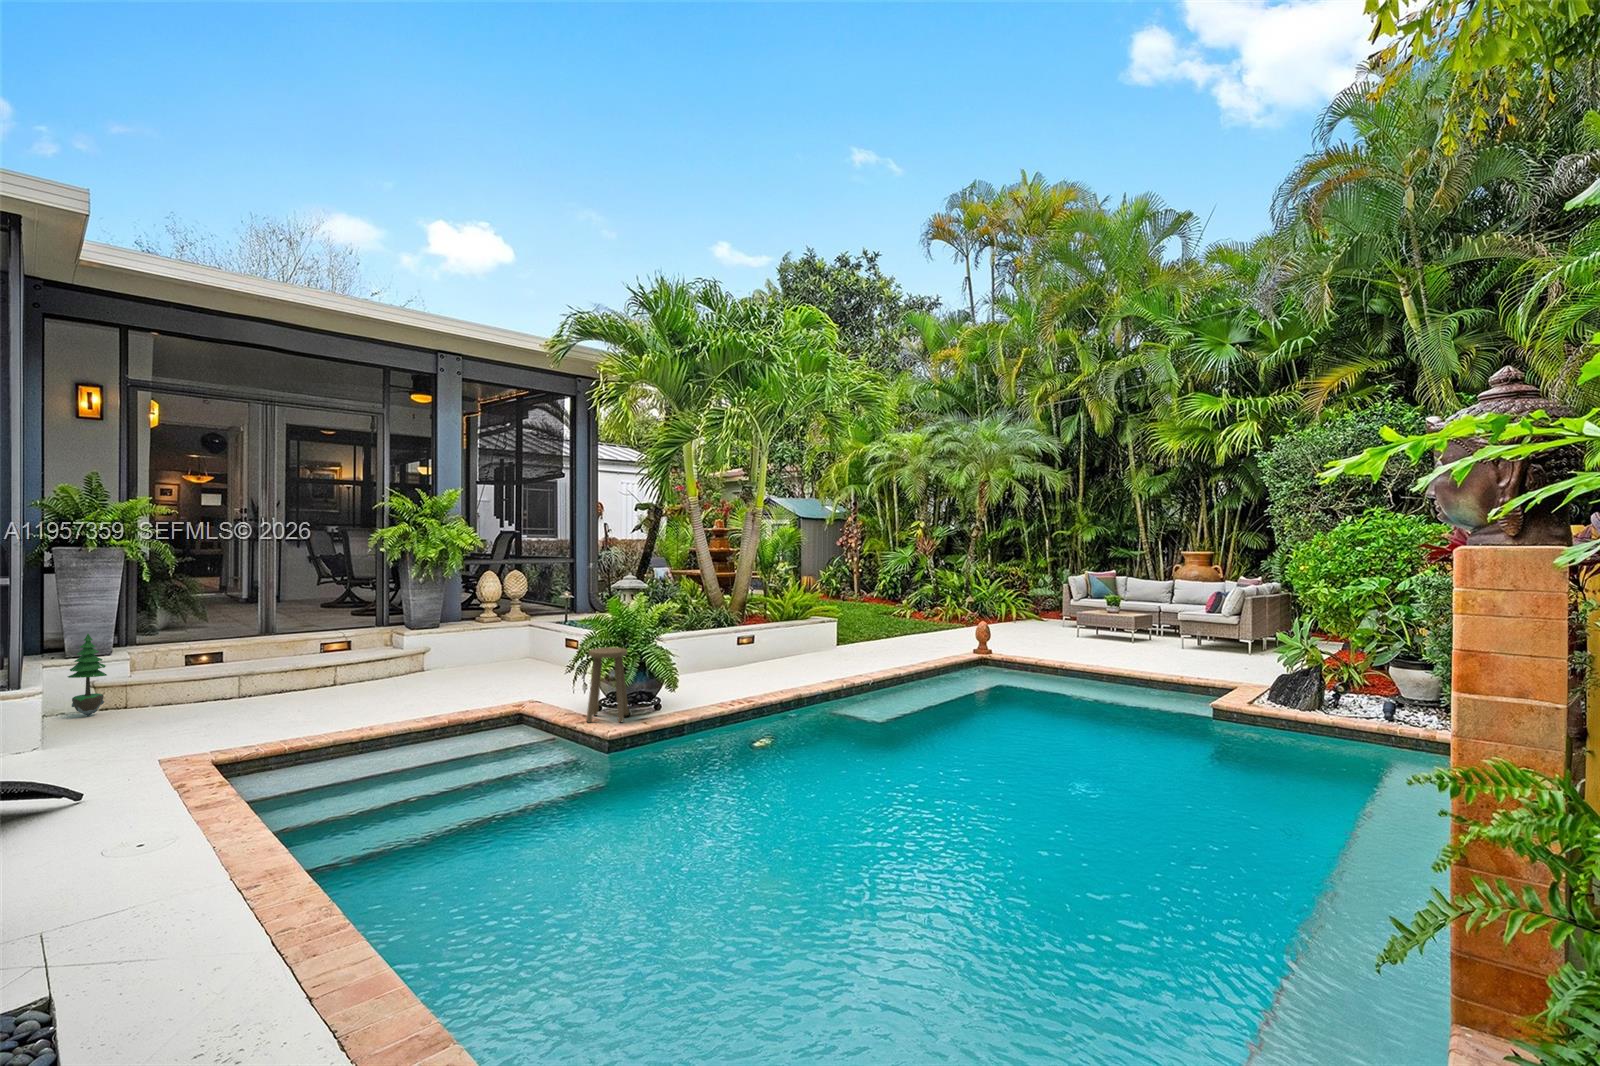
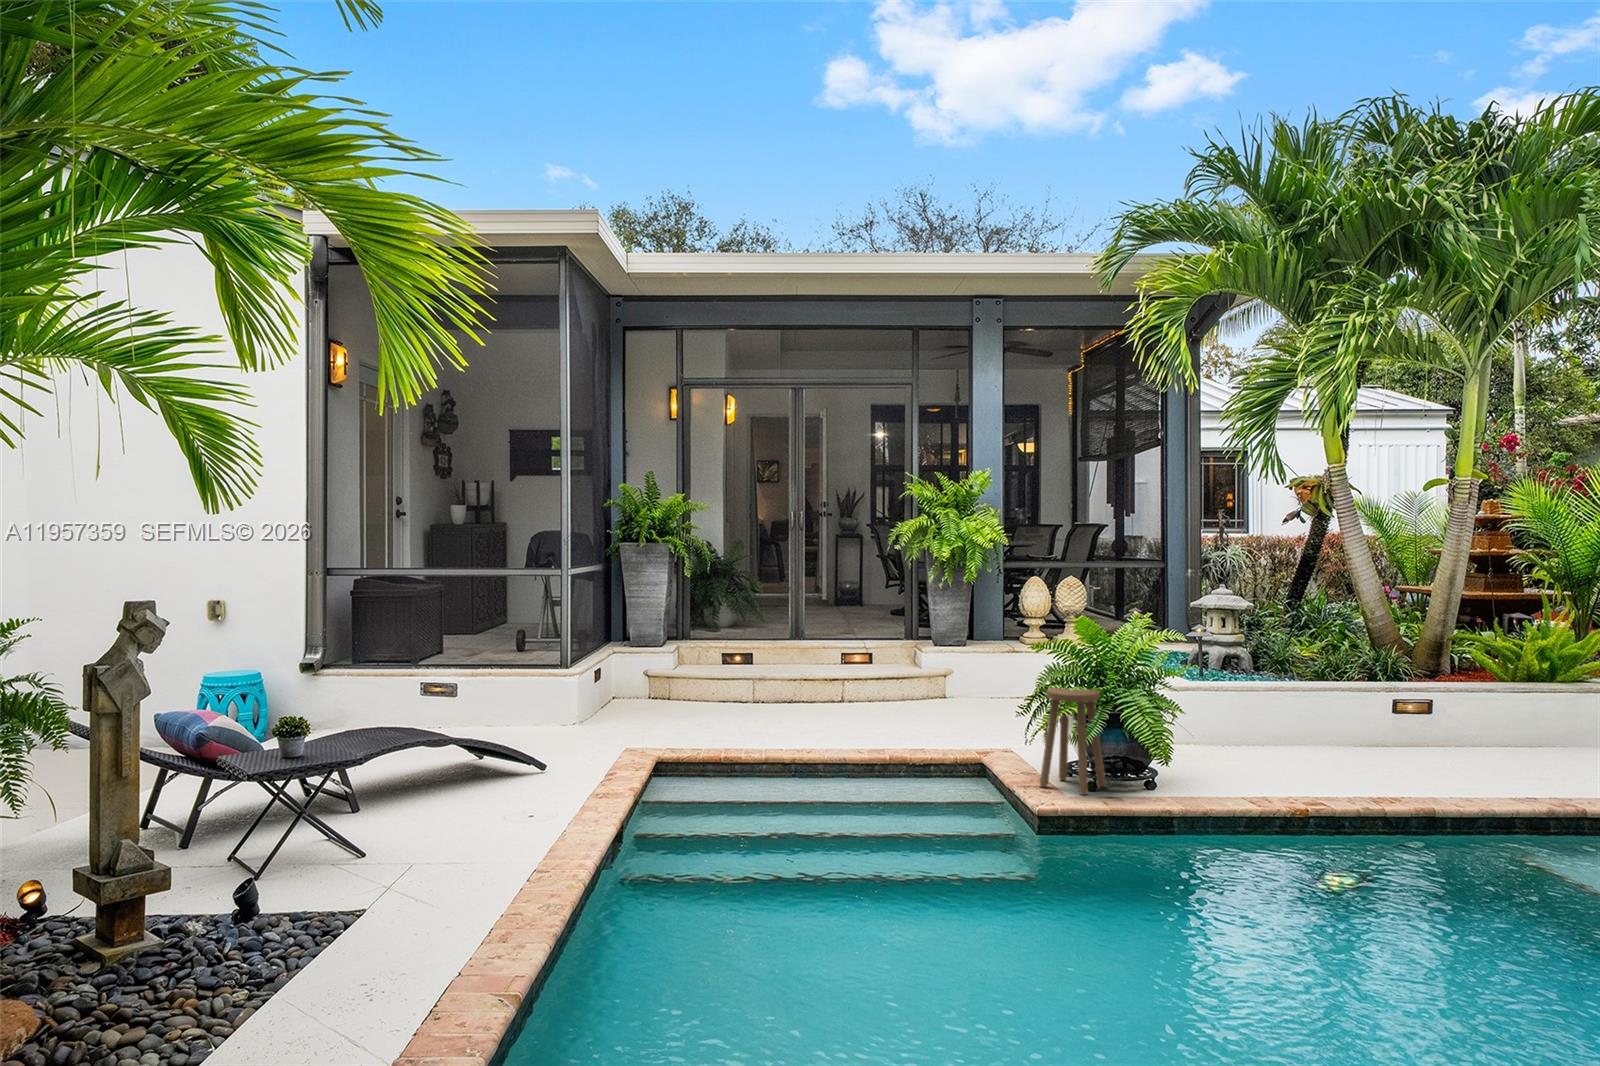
potted tree: present [68,634,107,716] -> none [616,622,645,702]

